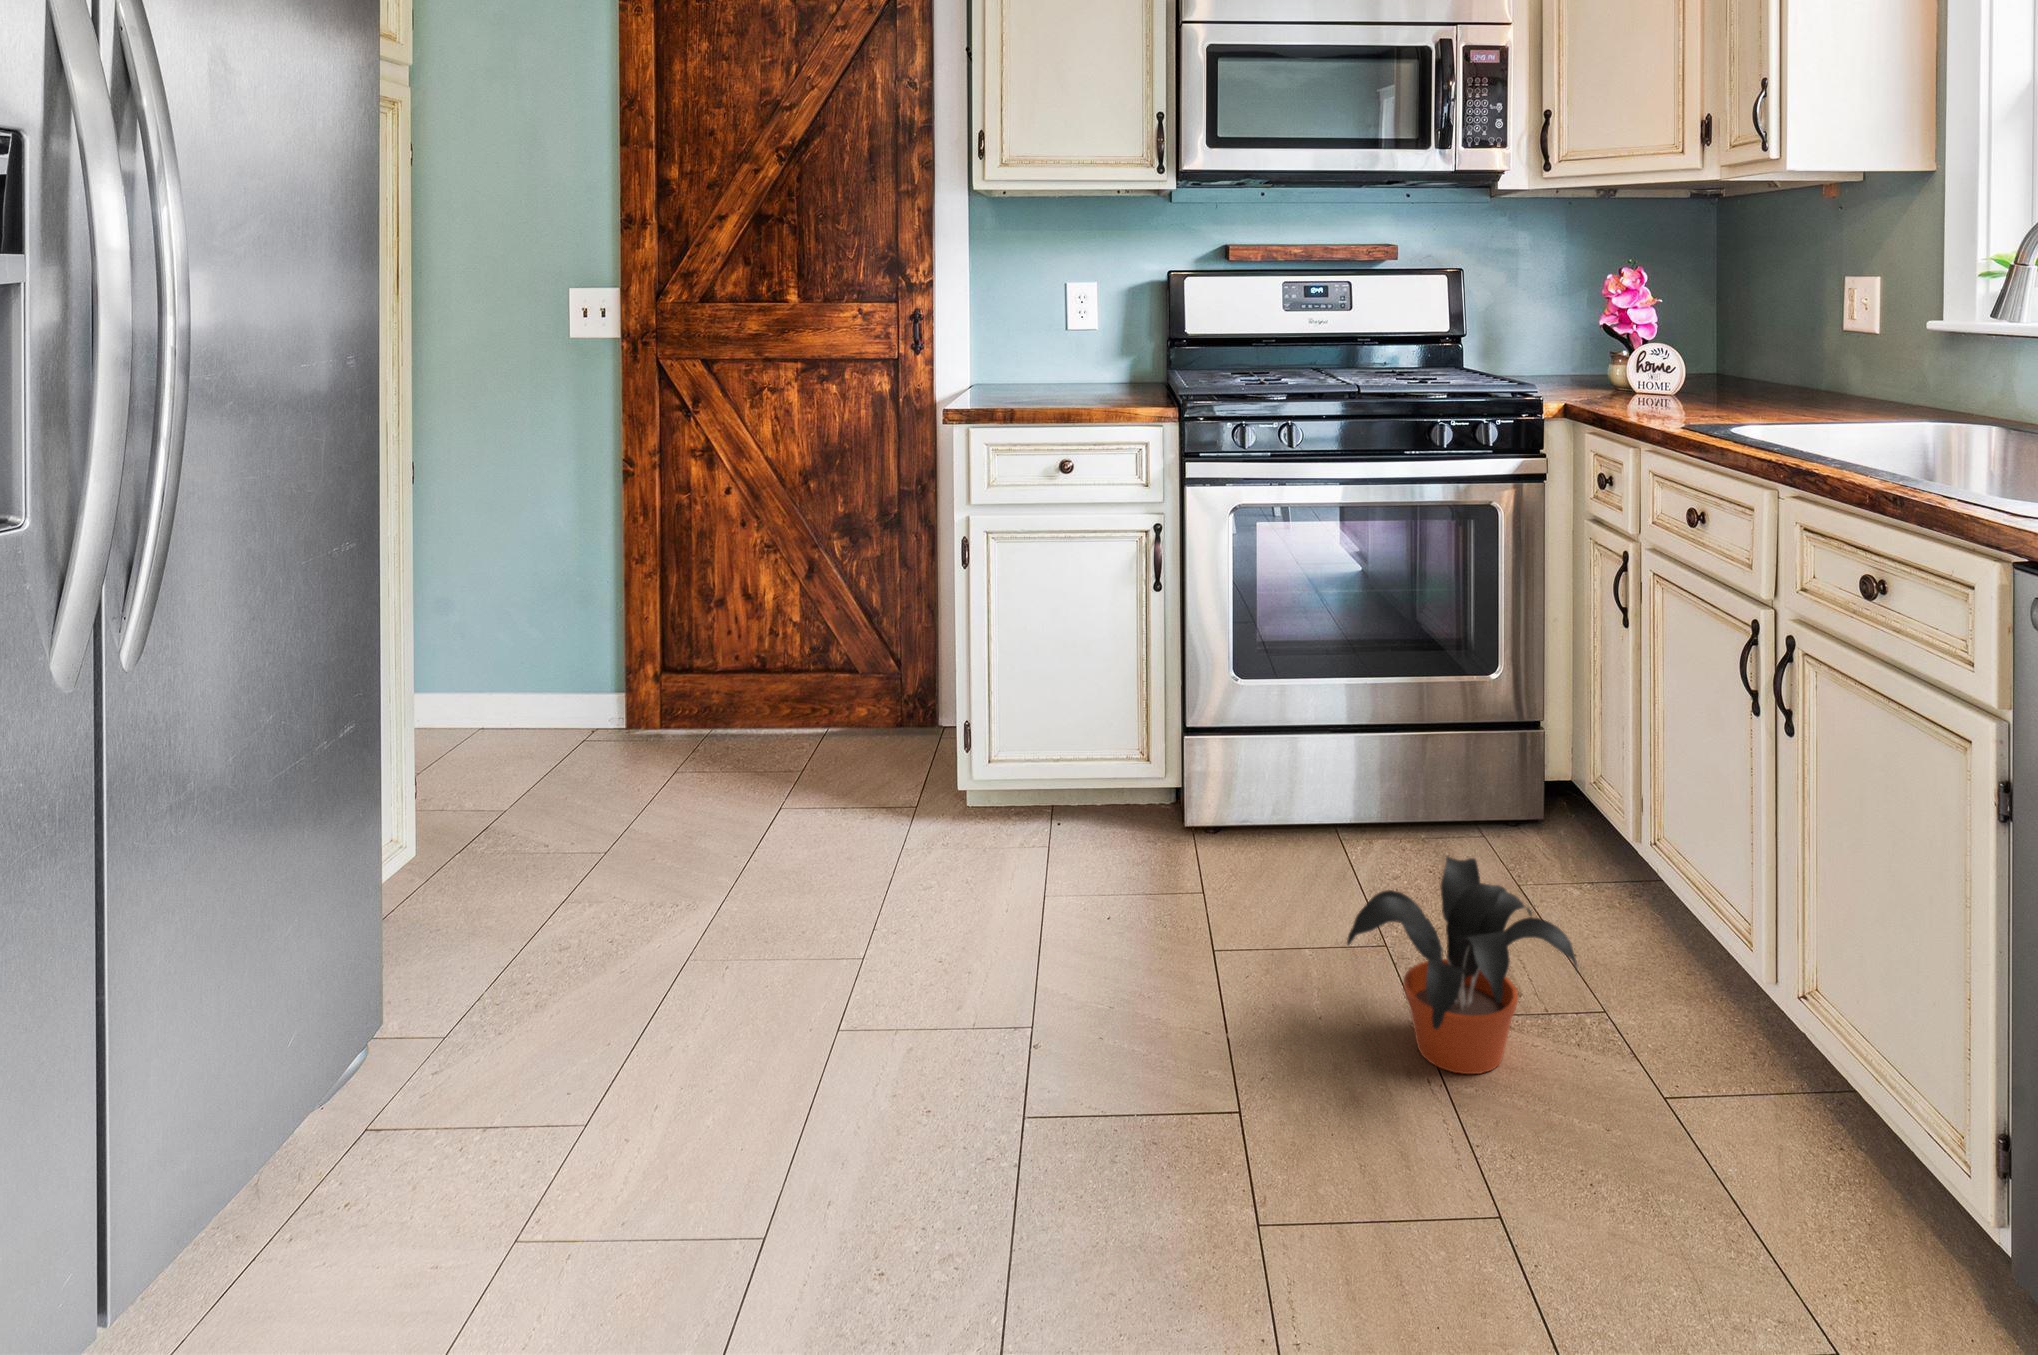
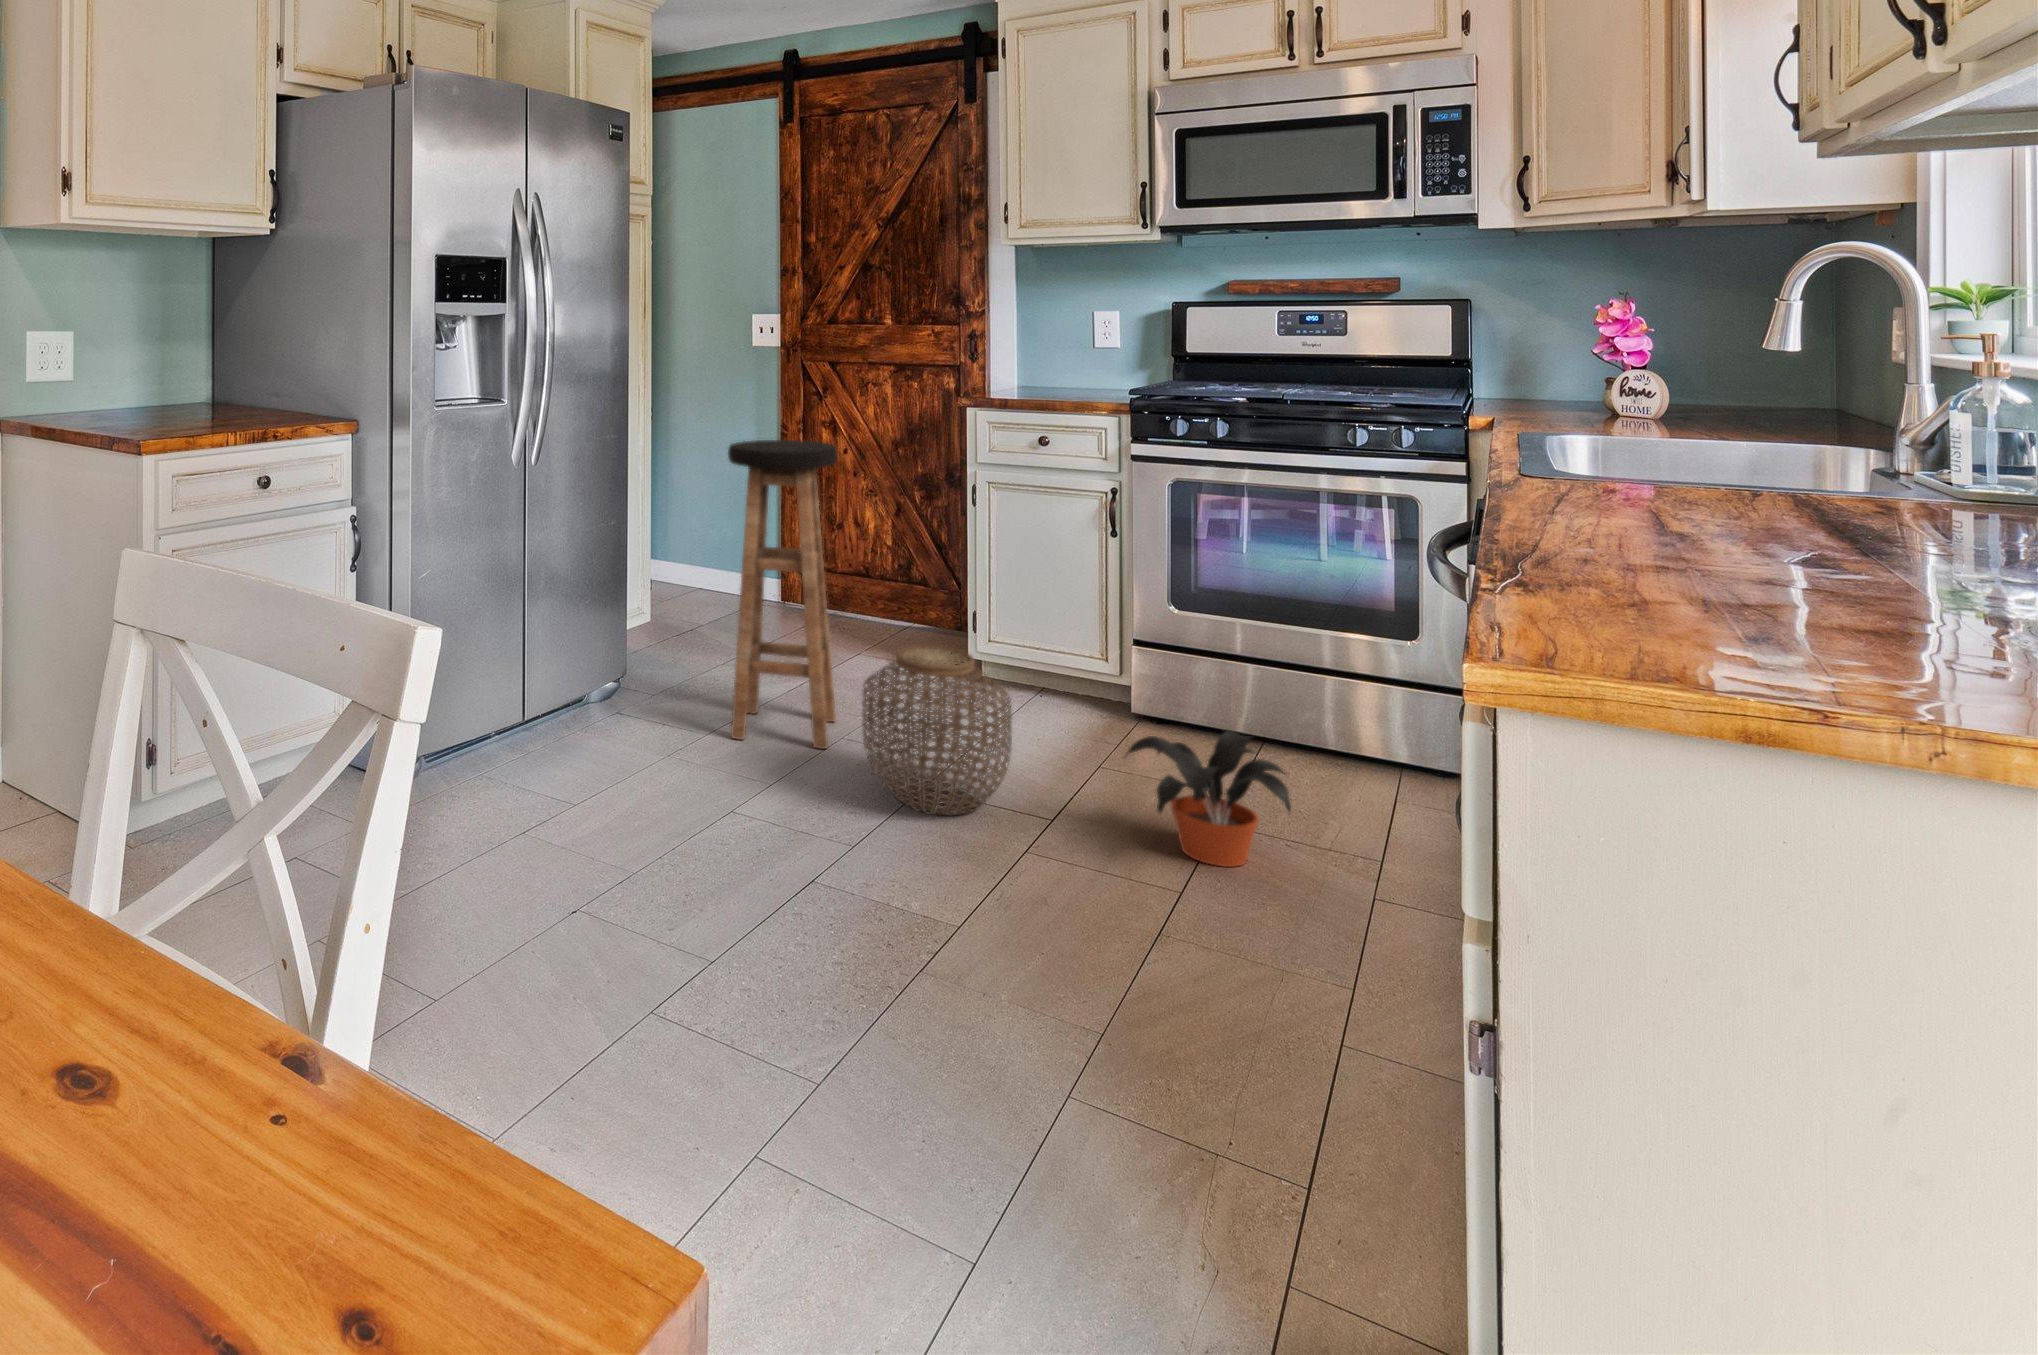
bar stool: none [643,488,844,1068] -> present [728,440,837,749]
woven basket: none [950,820,1191,1128] -> present [862,645,1011,815]

